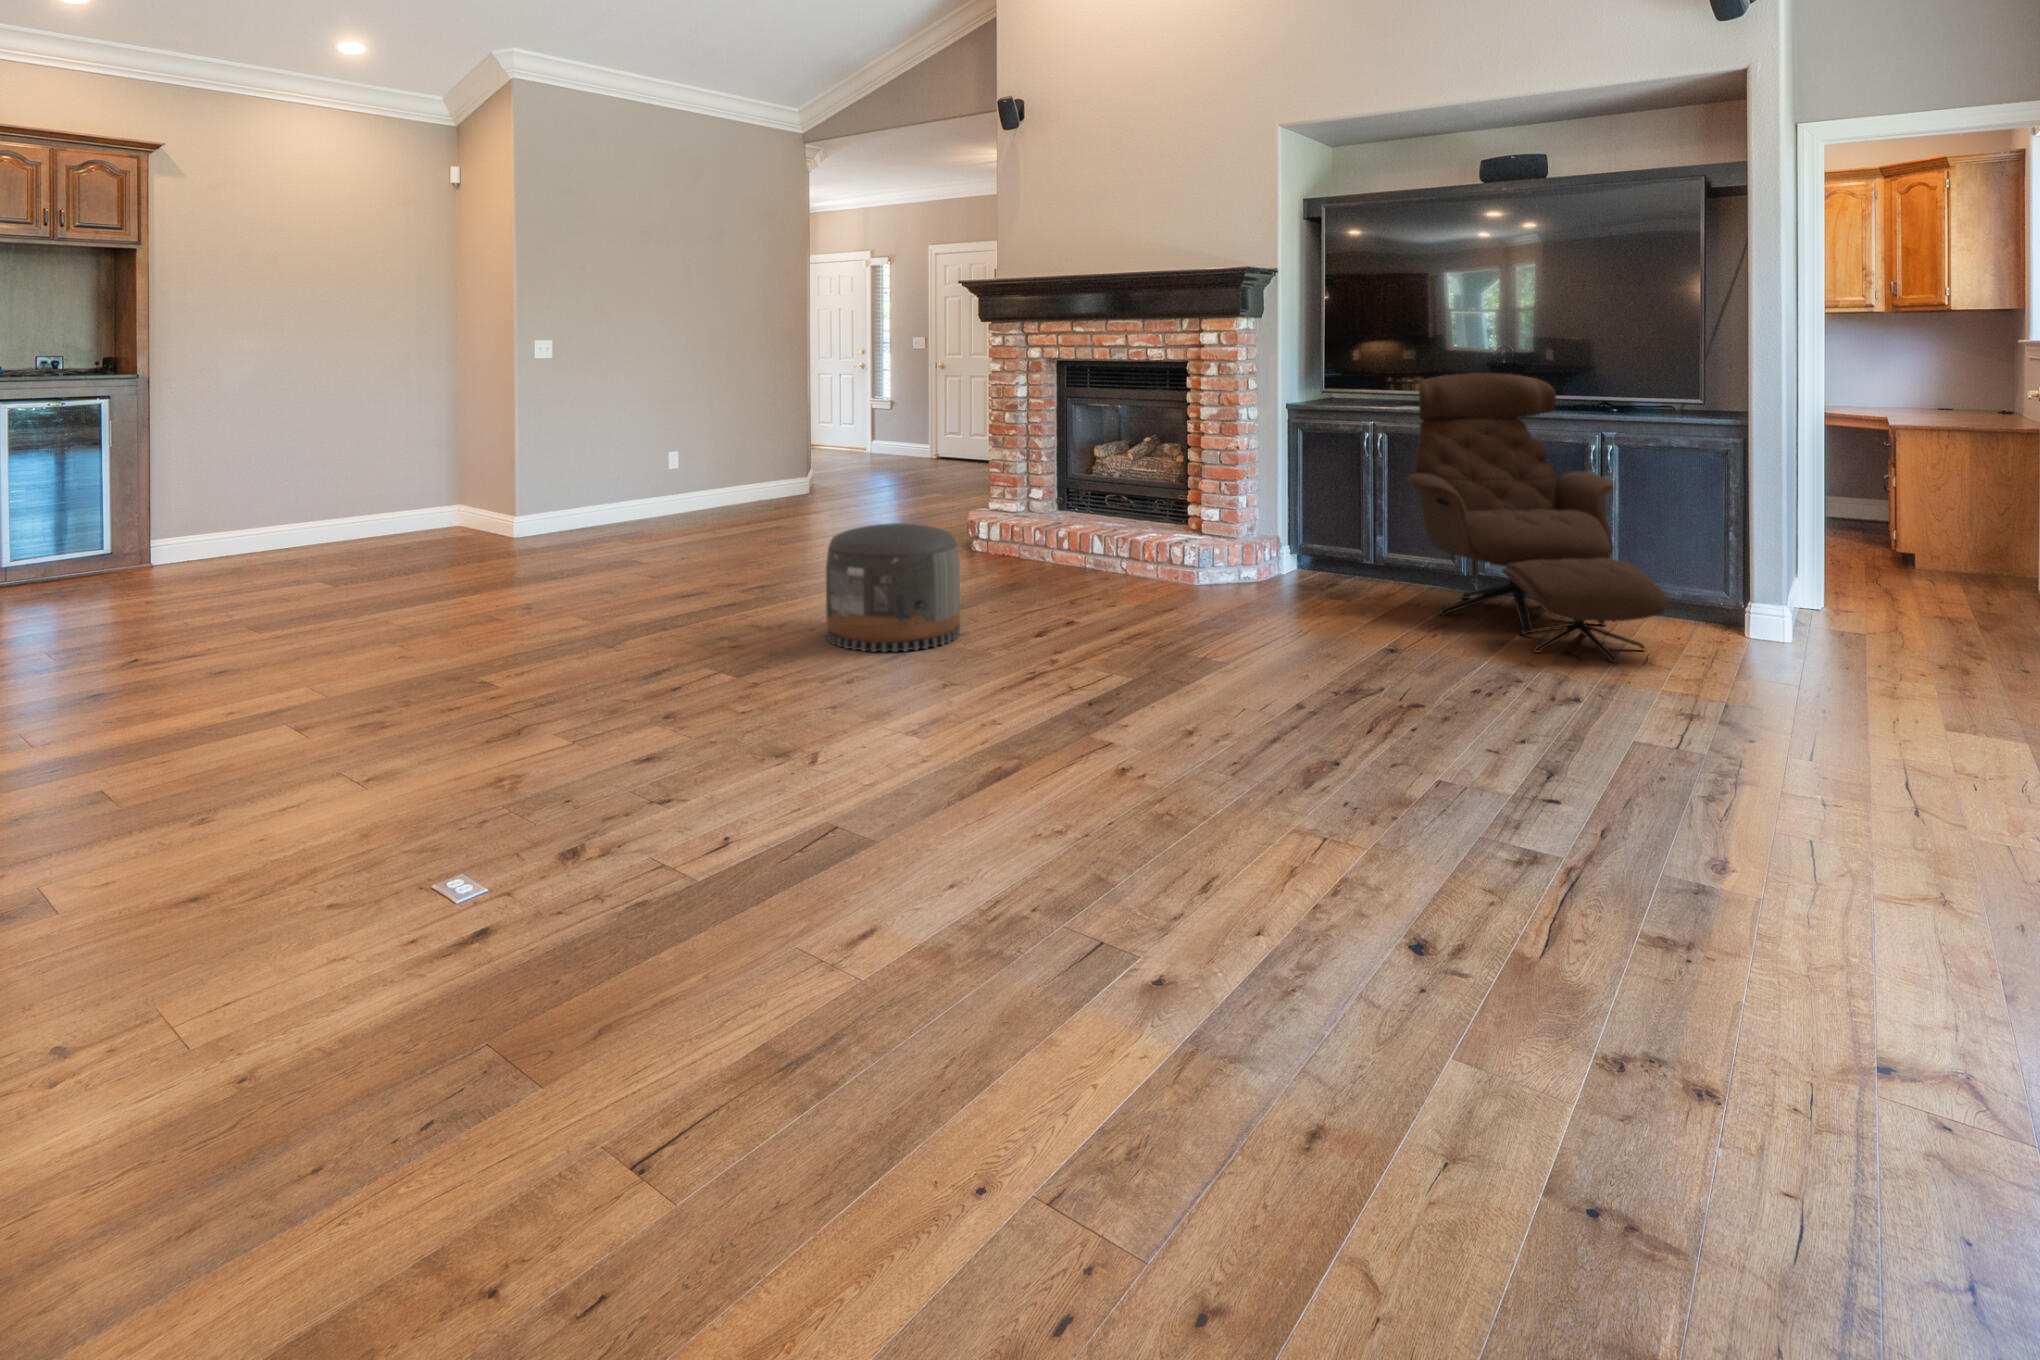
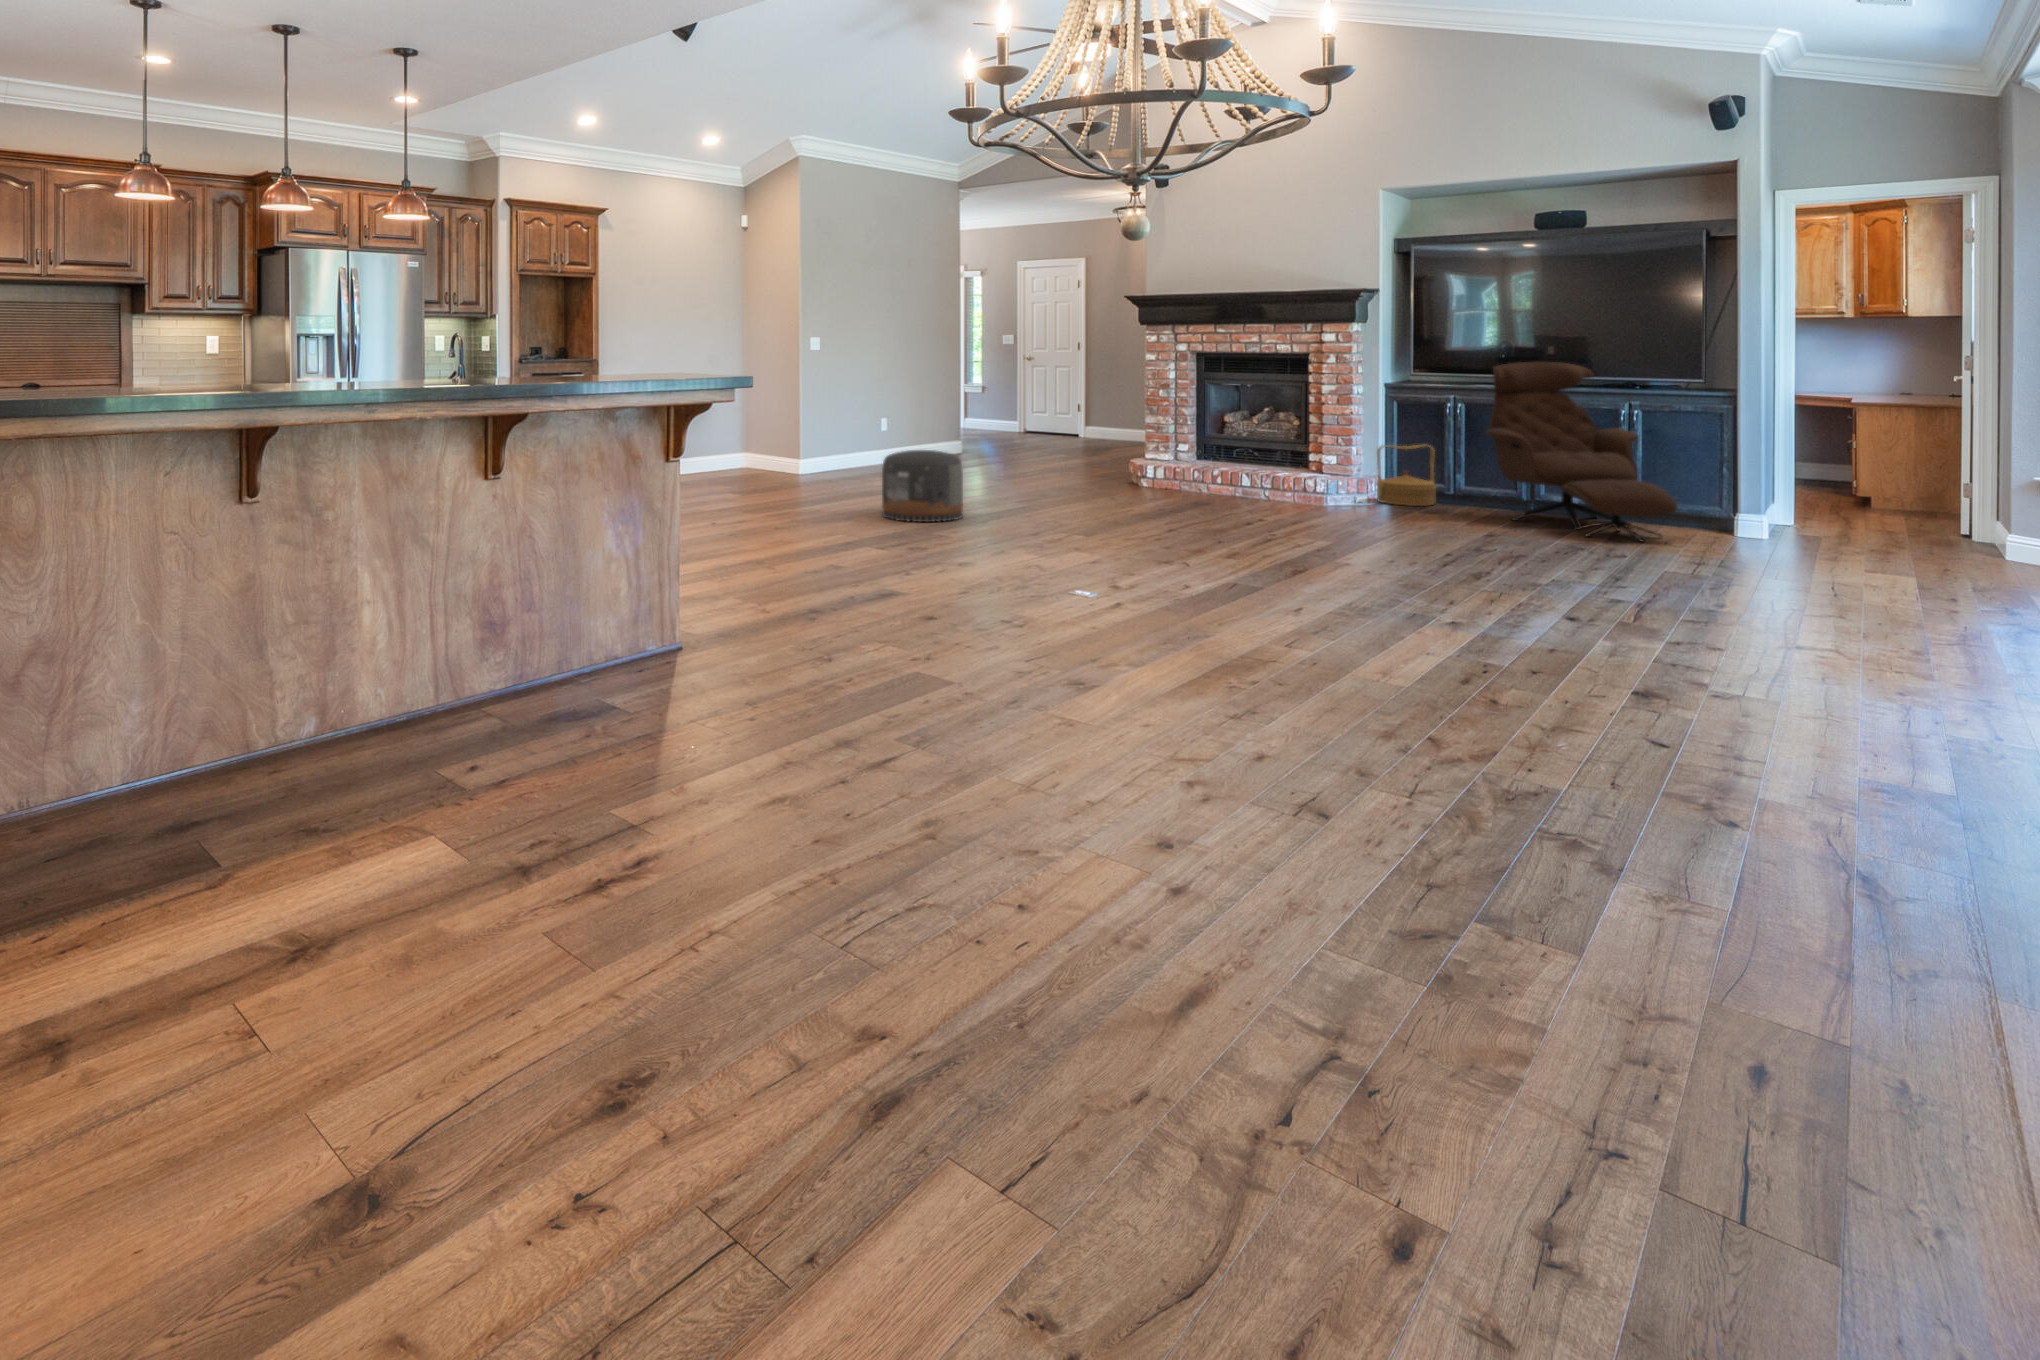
woven basket: none [1269,493,1349,585] -> present [1377,445,1436,506]
pouf: present [826,523,960,652] -> present [882,450,963,522]

